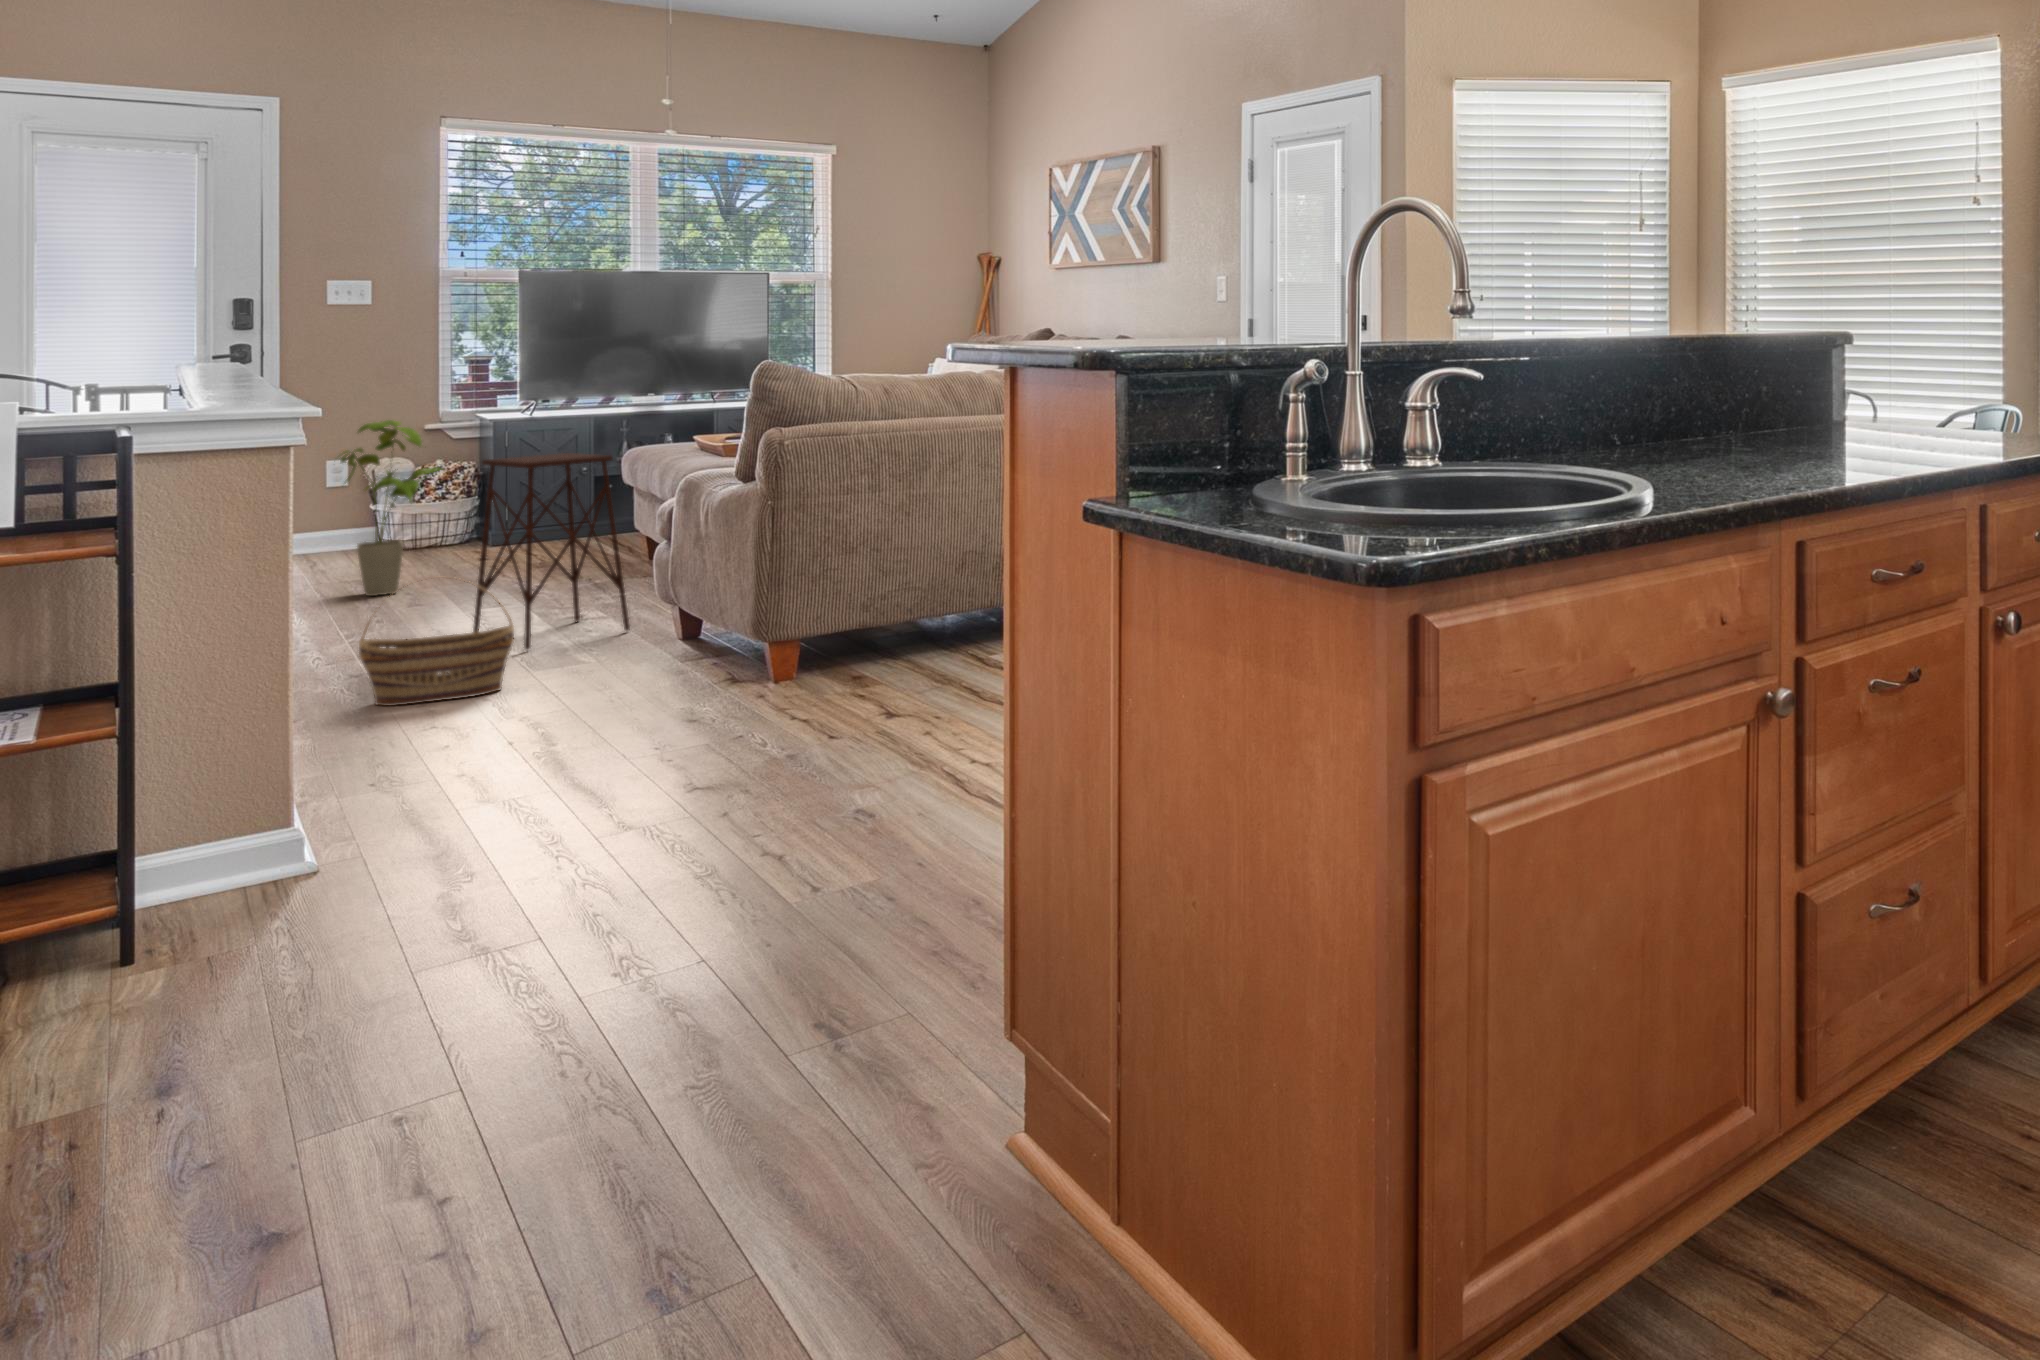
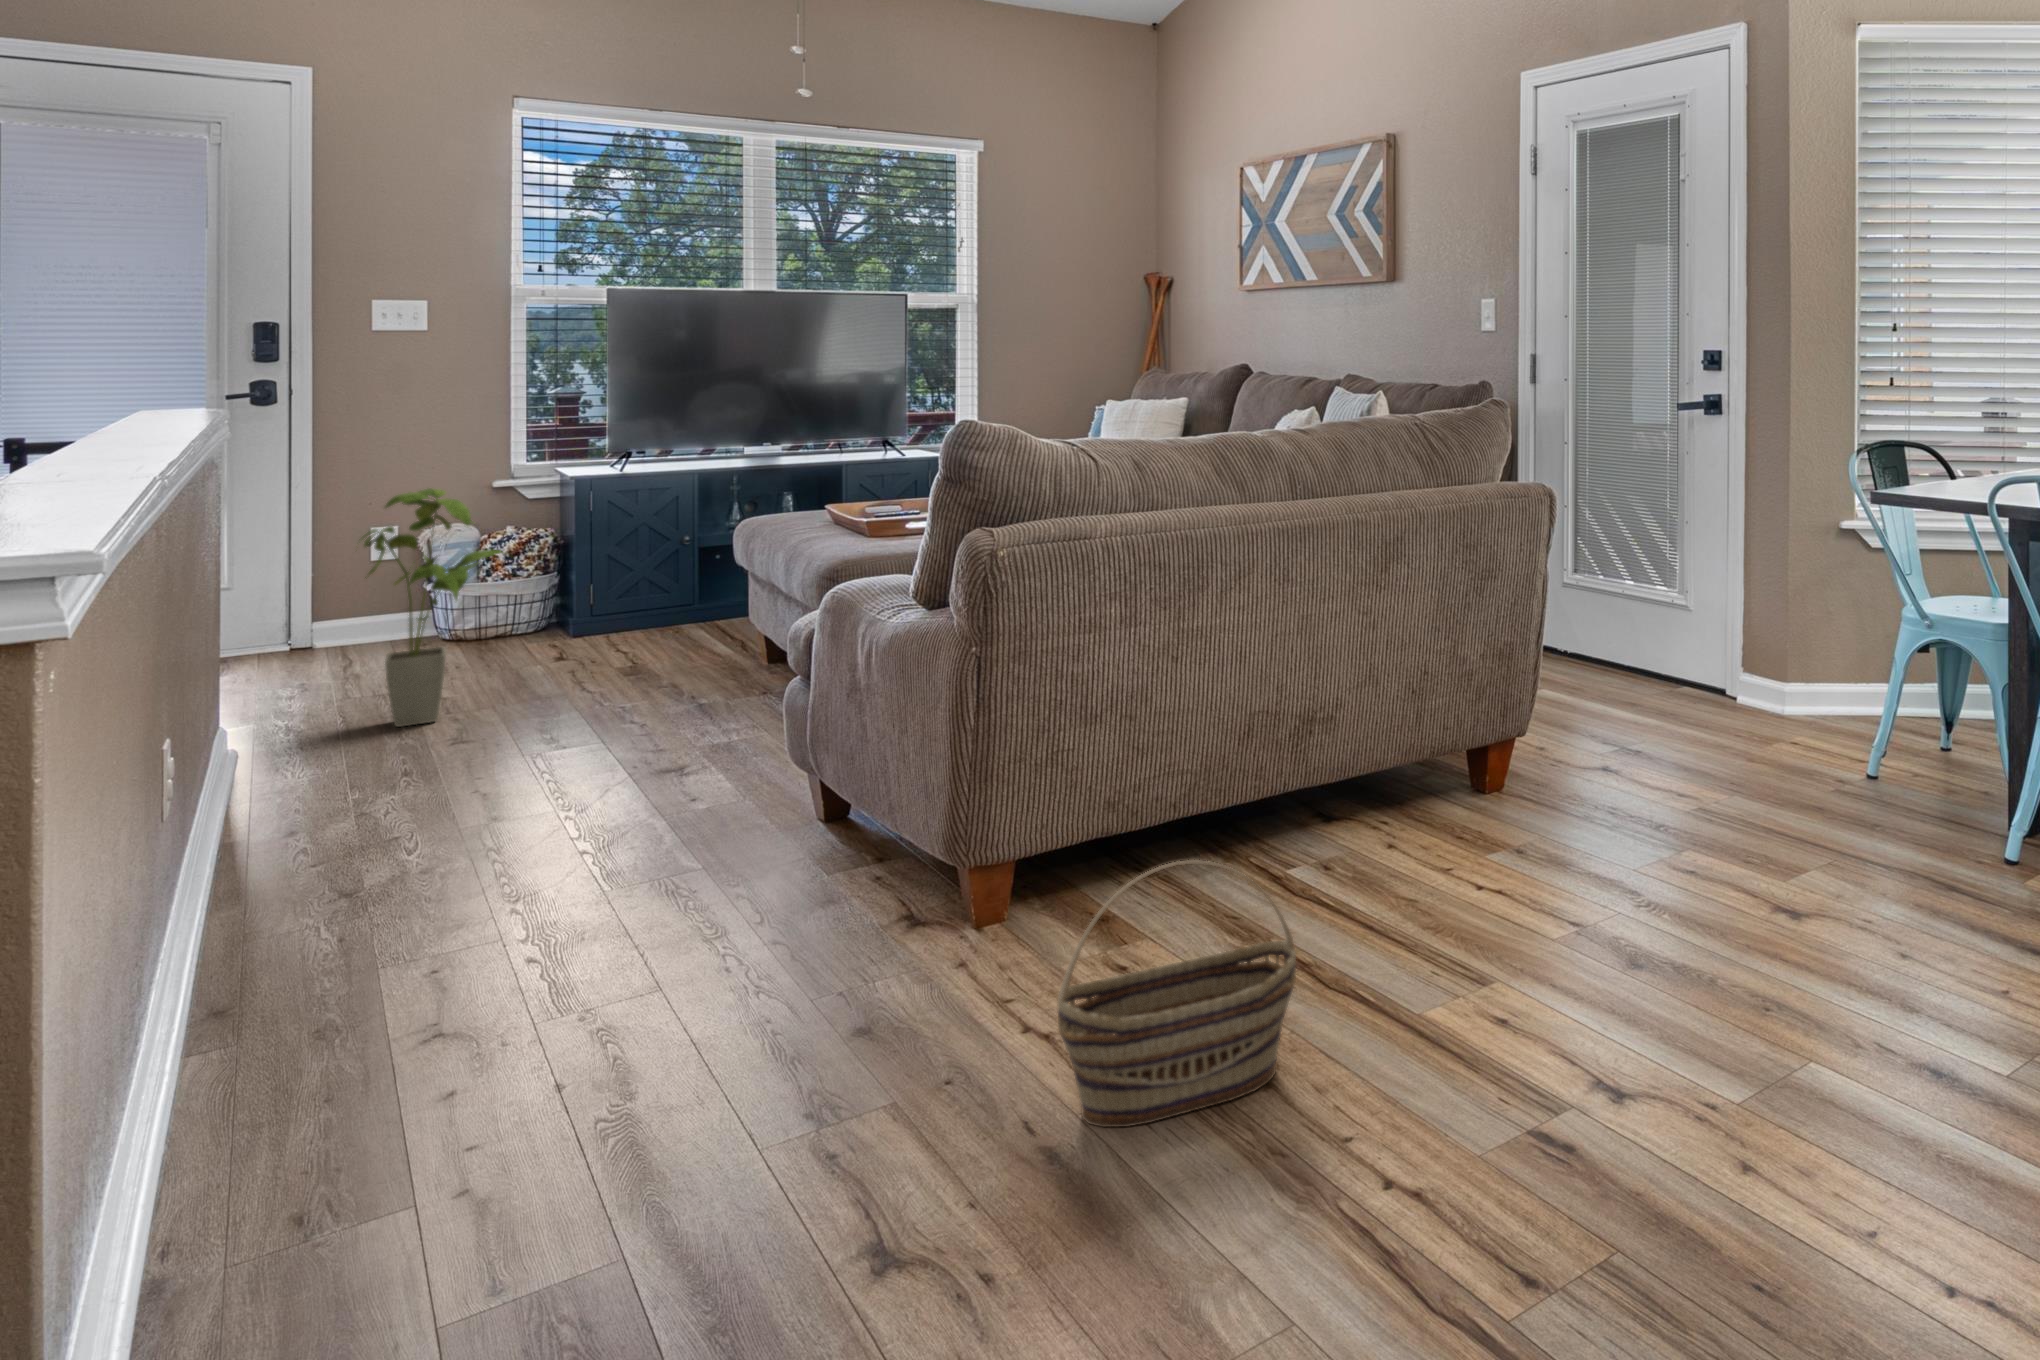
side table: present [473,453,630,650] -> none [520,545,743,848]
basket: present [359,578,514,706] -> present [1057,860,1296,1127]

